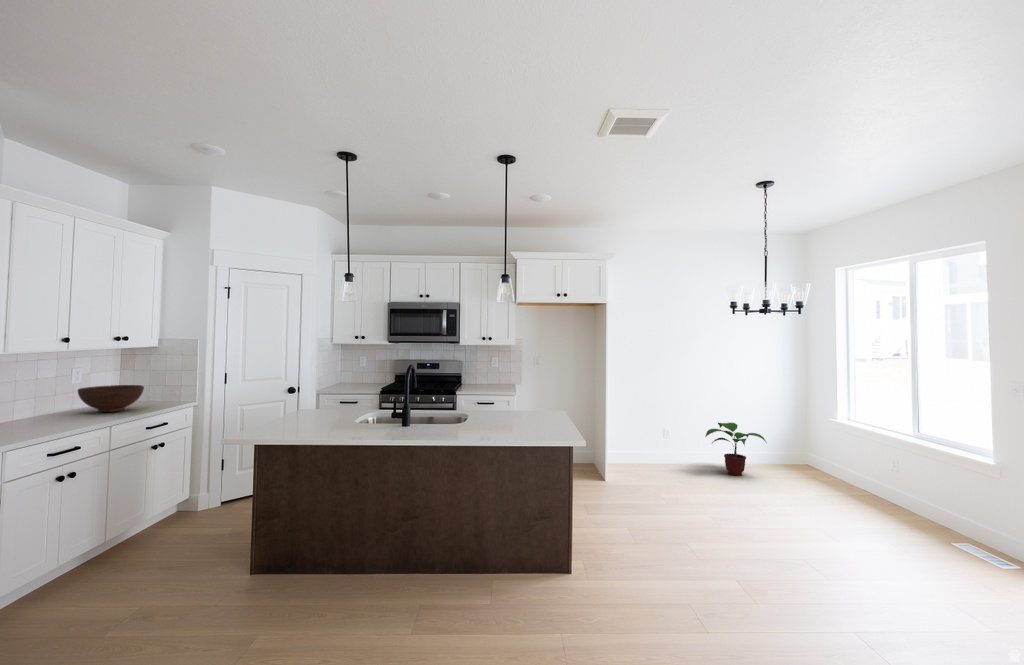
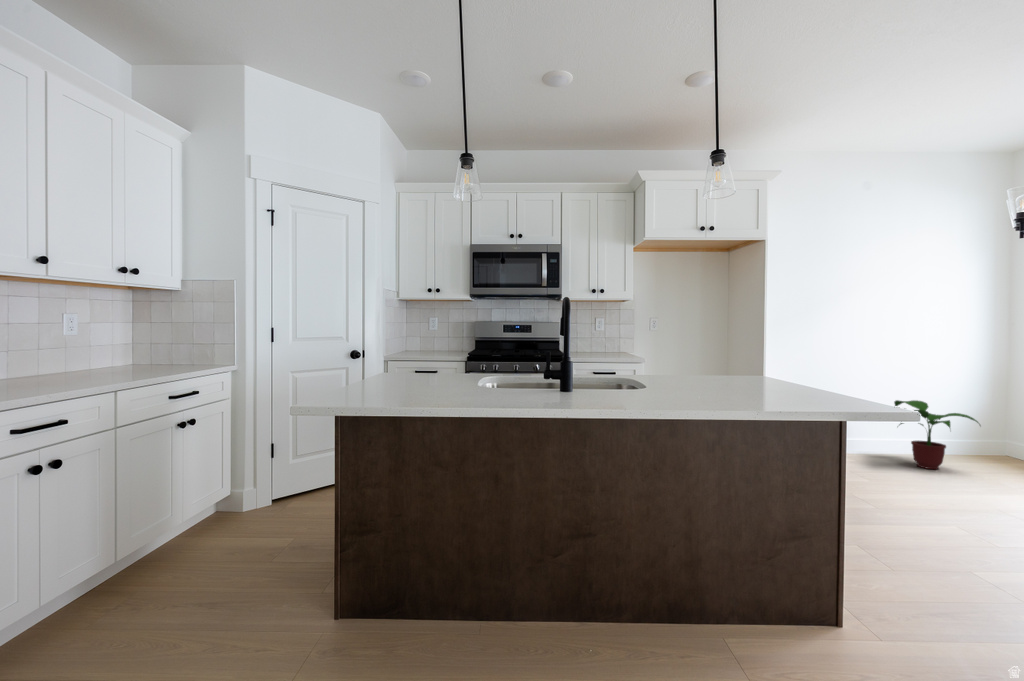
fruit bowl: present [78,385,144,412] -> none [69,338,164,373]

